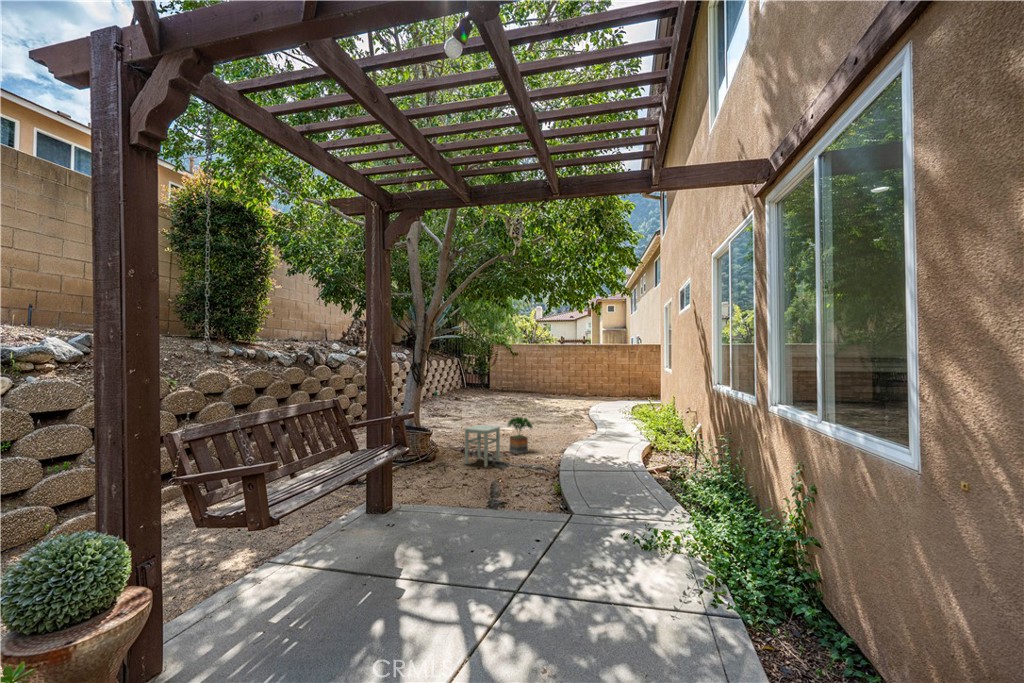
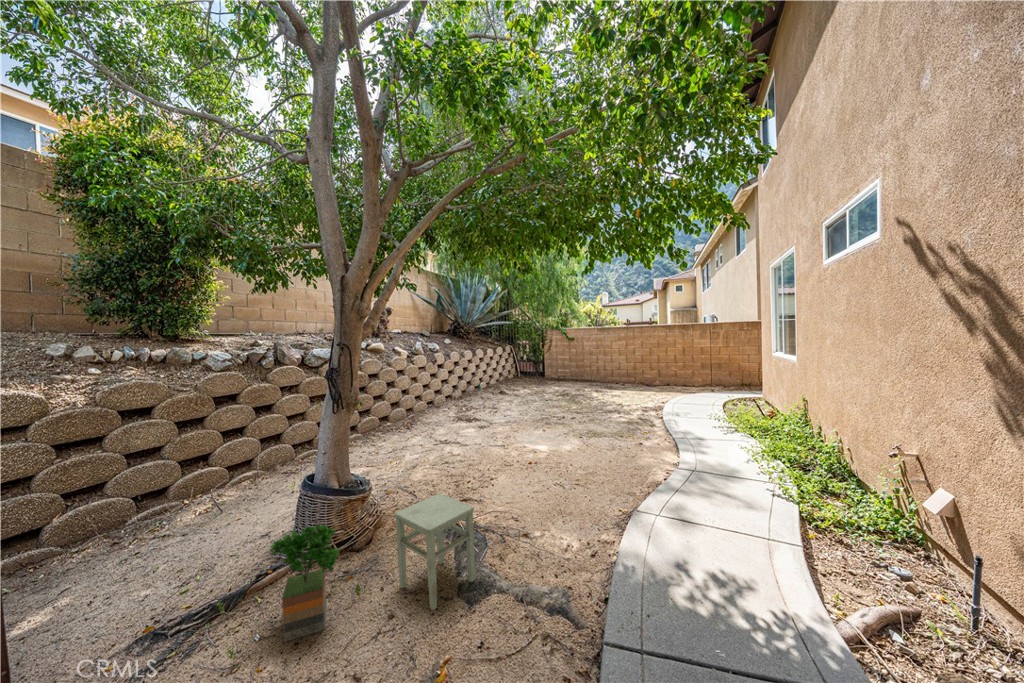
potted tree: present [508,417,533,454] -> present [269,524,340,642]

